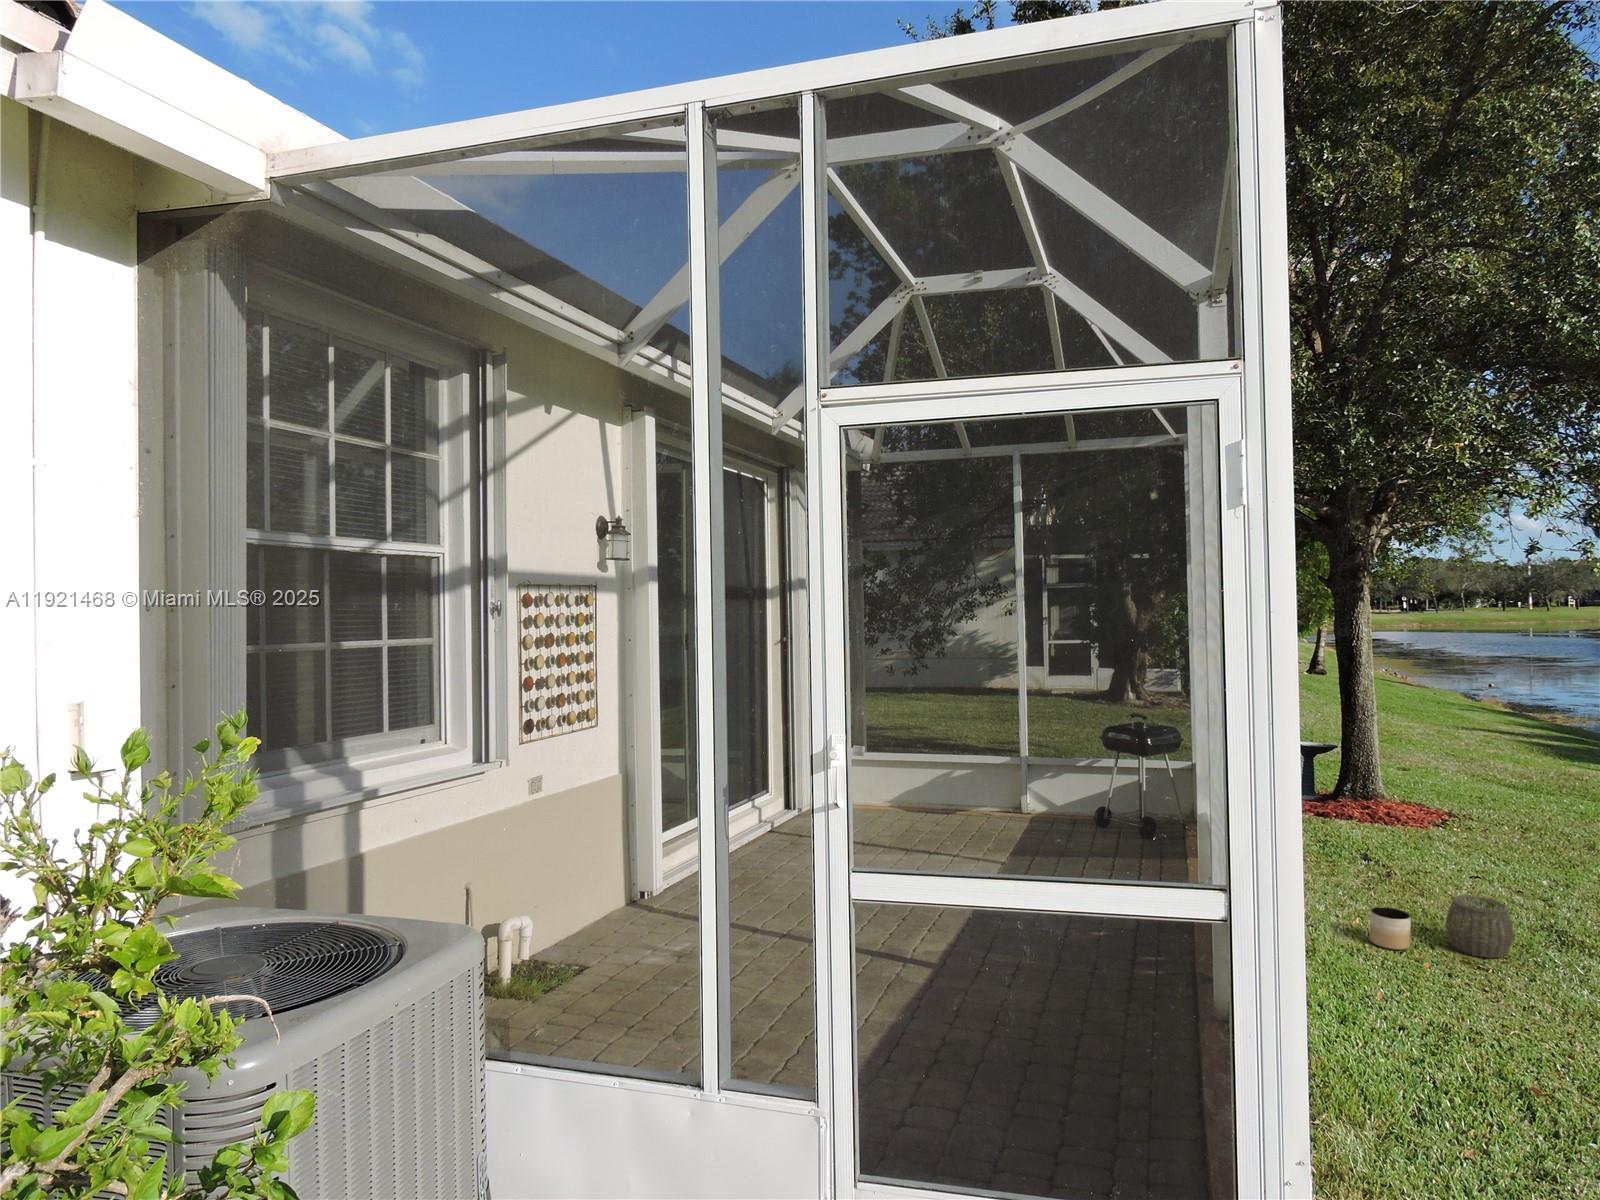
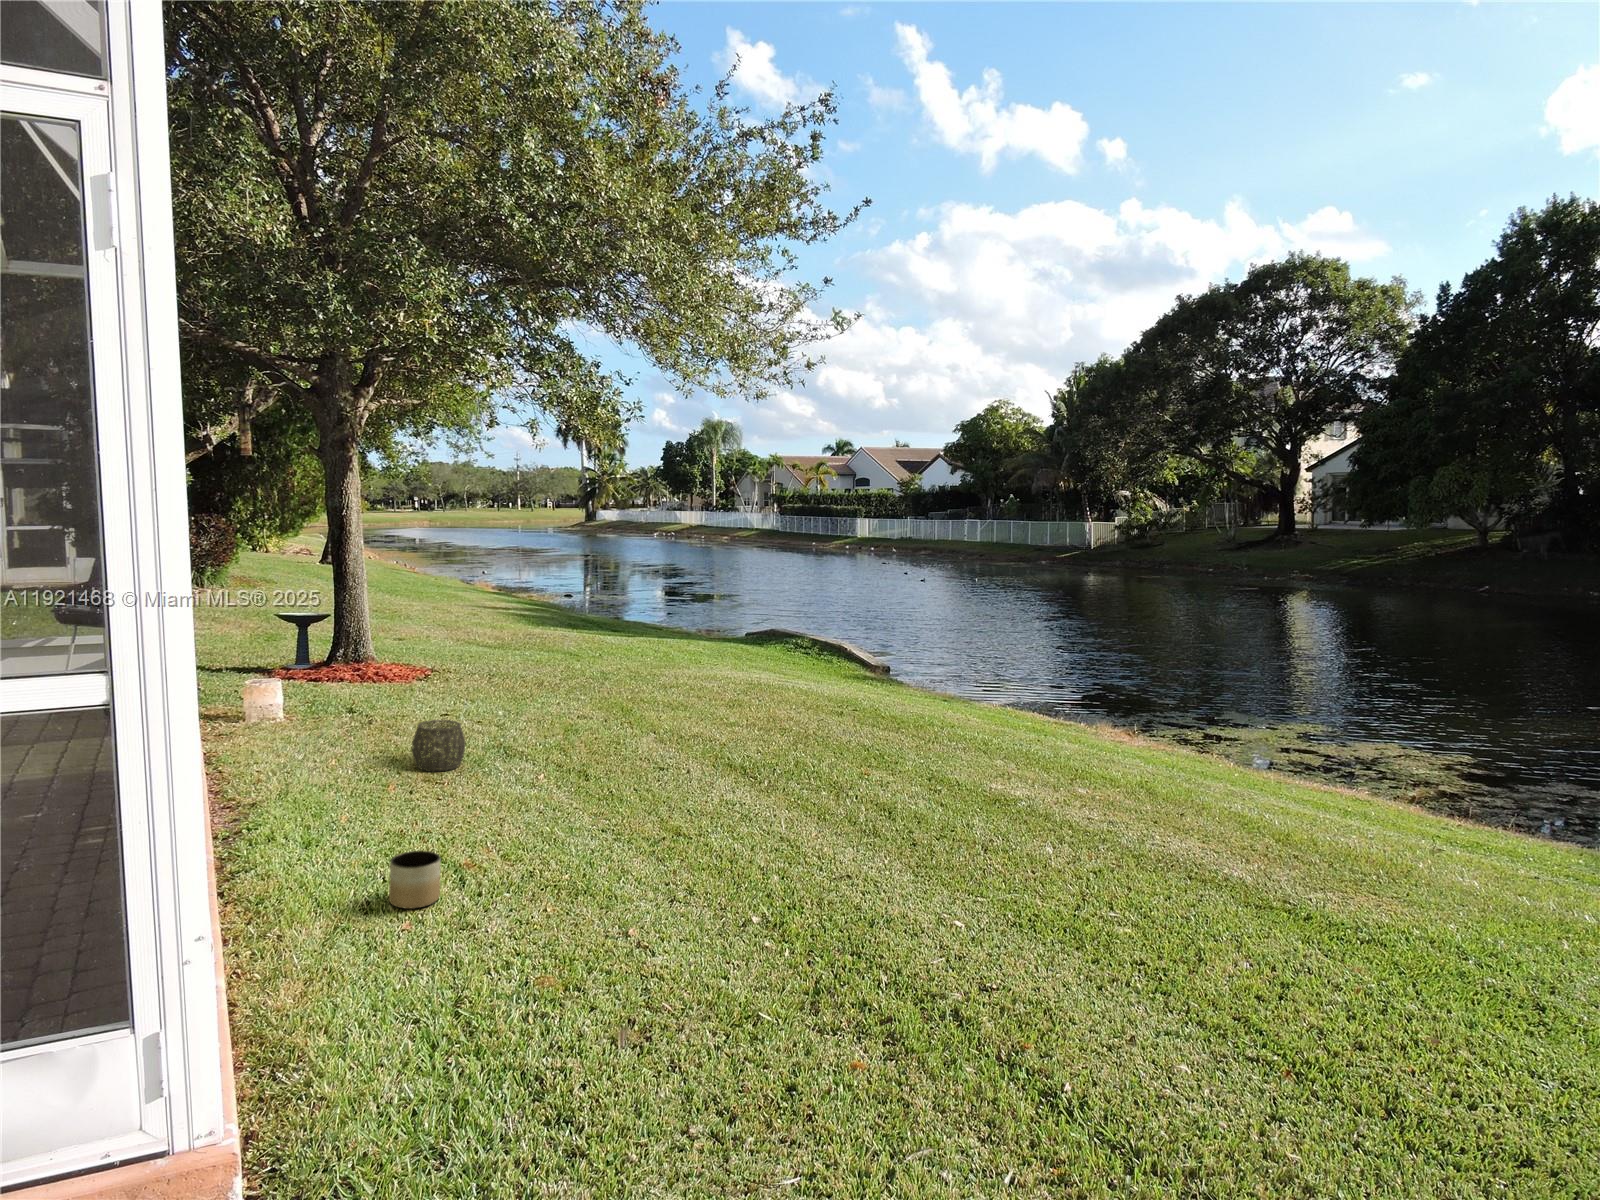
planter: present [1369,907,1411,950] -> present [389,851,441,909]

